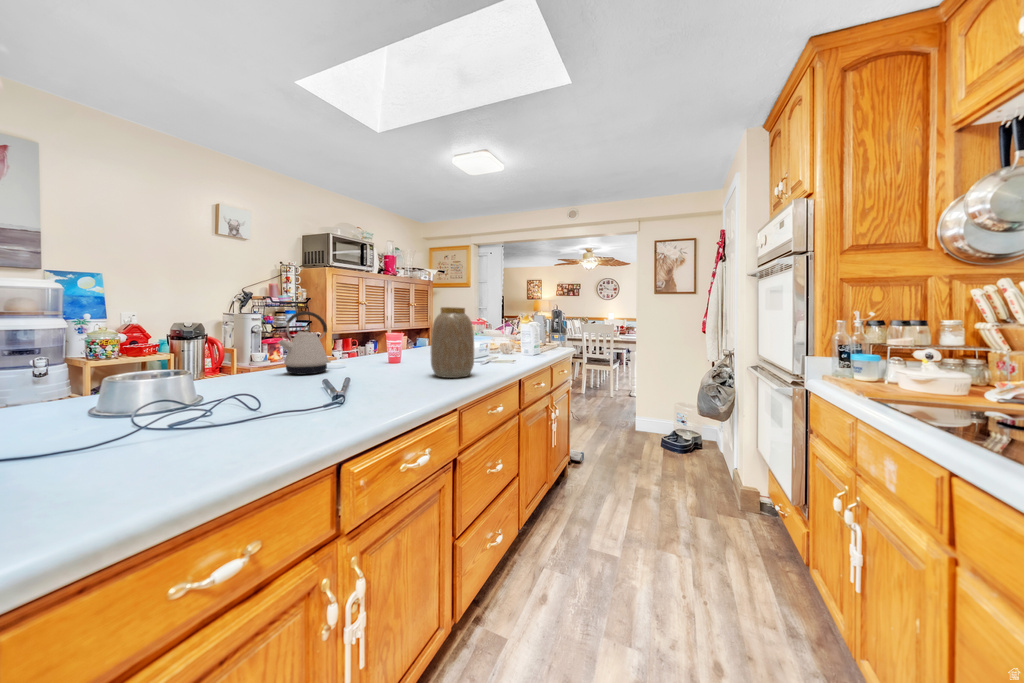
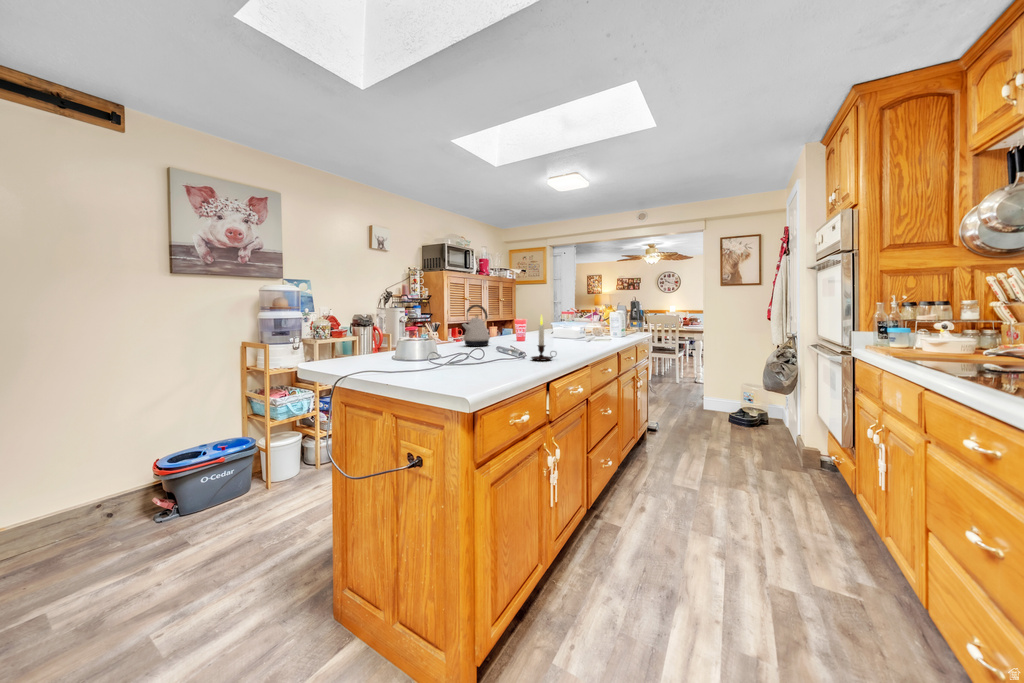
vase: present [431,307,474,378] -> none [562,300,592,348]
candle: none [329,333,379,415] -> present [531,315,553,360]

